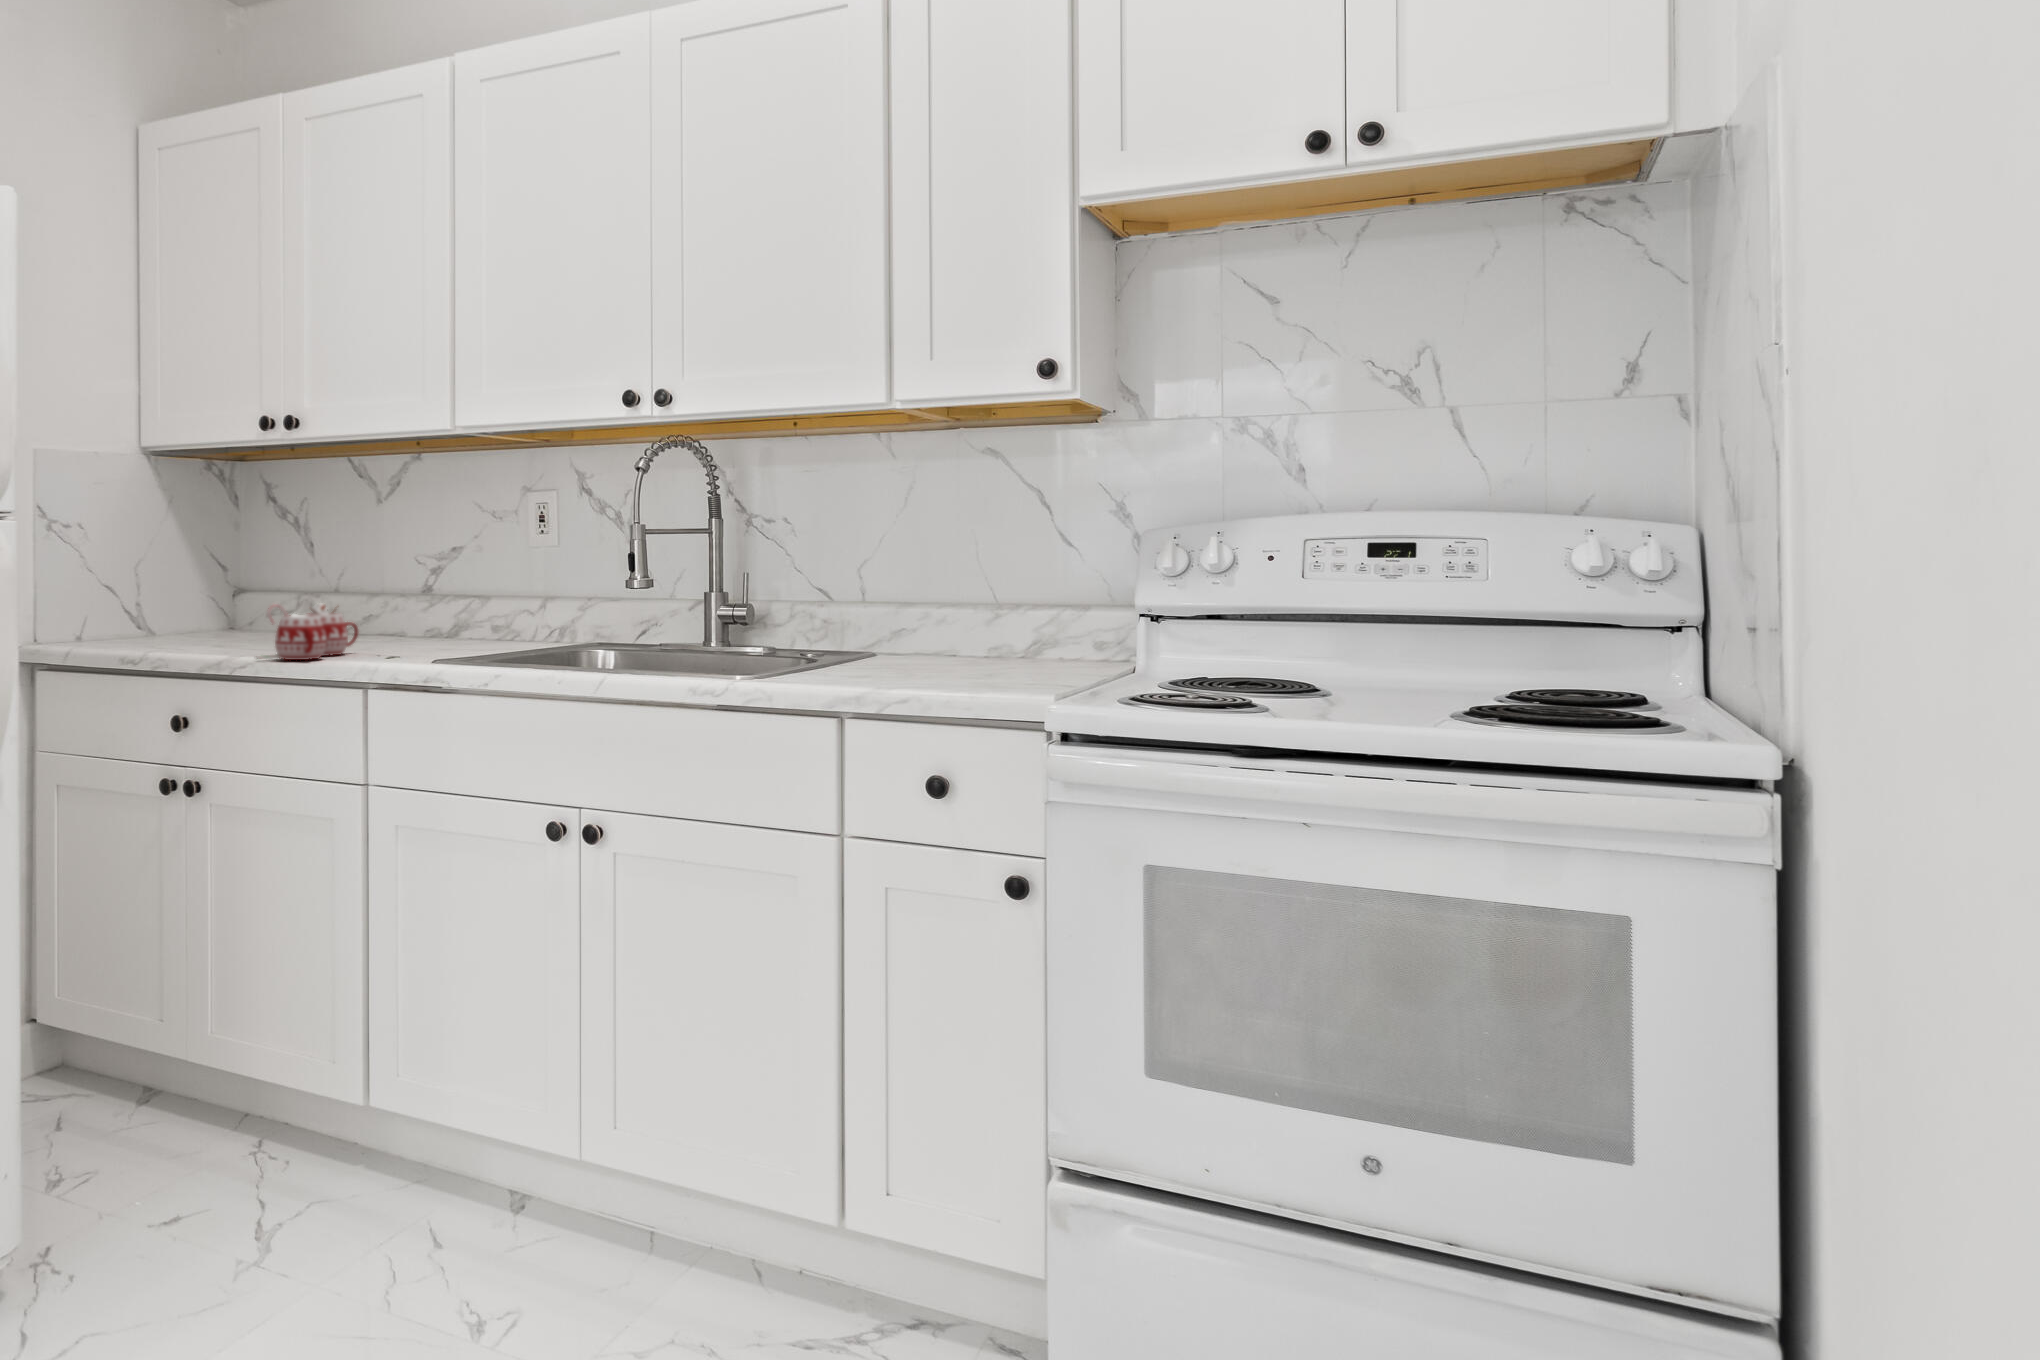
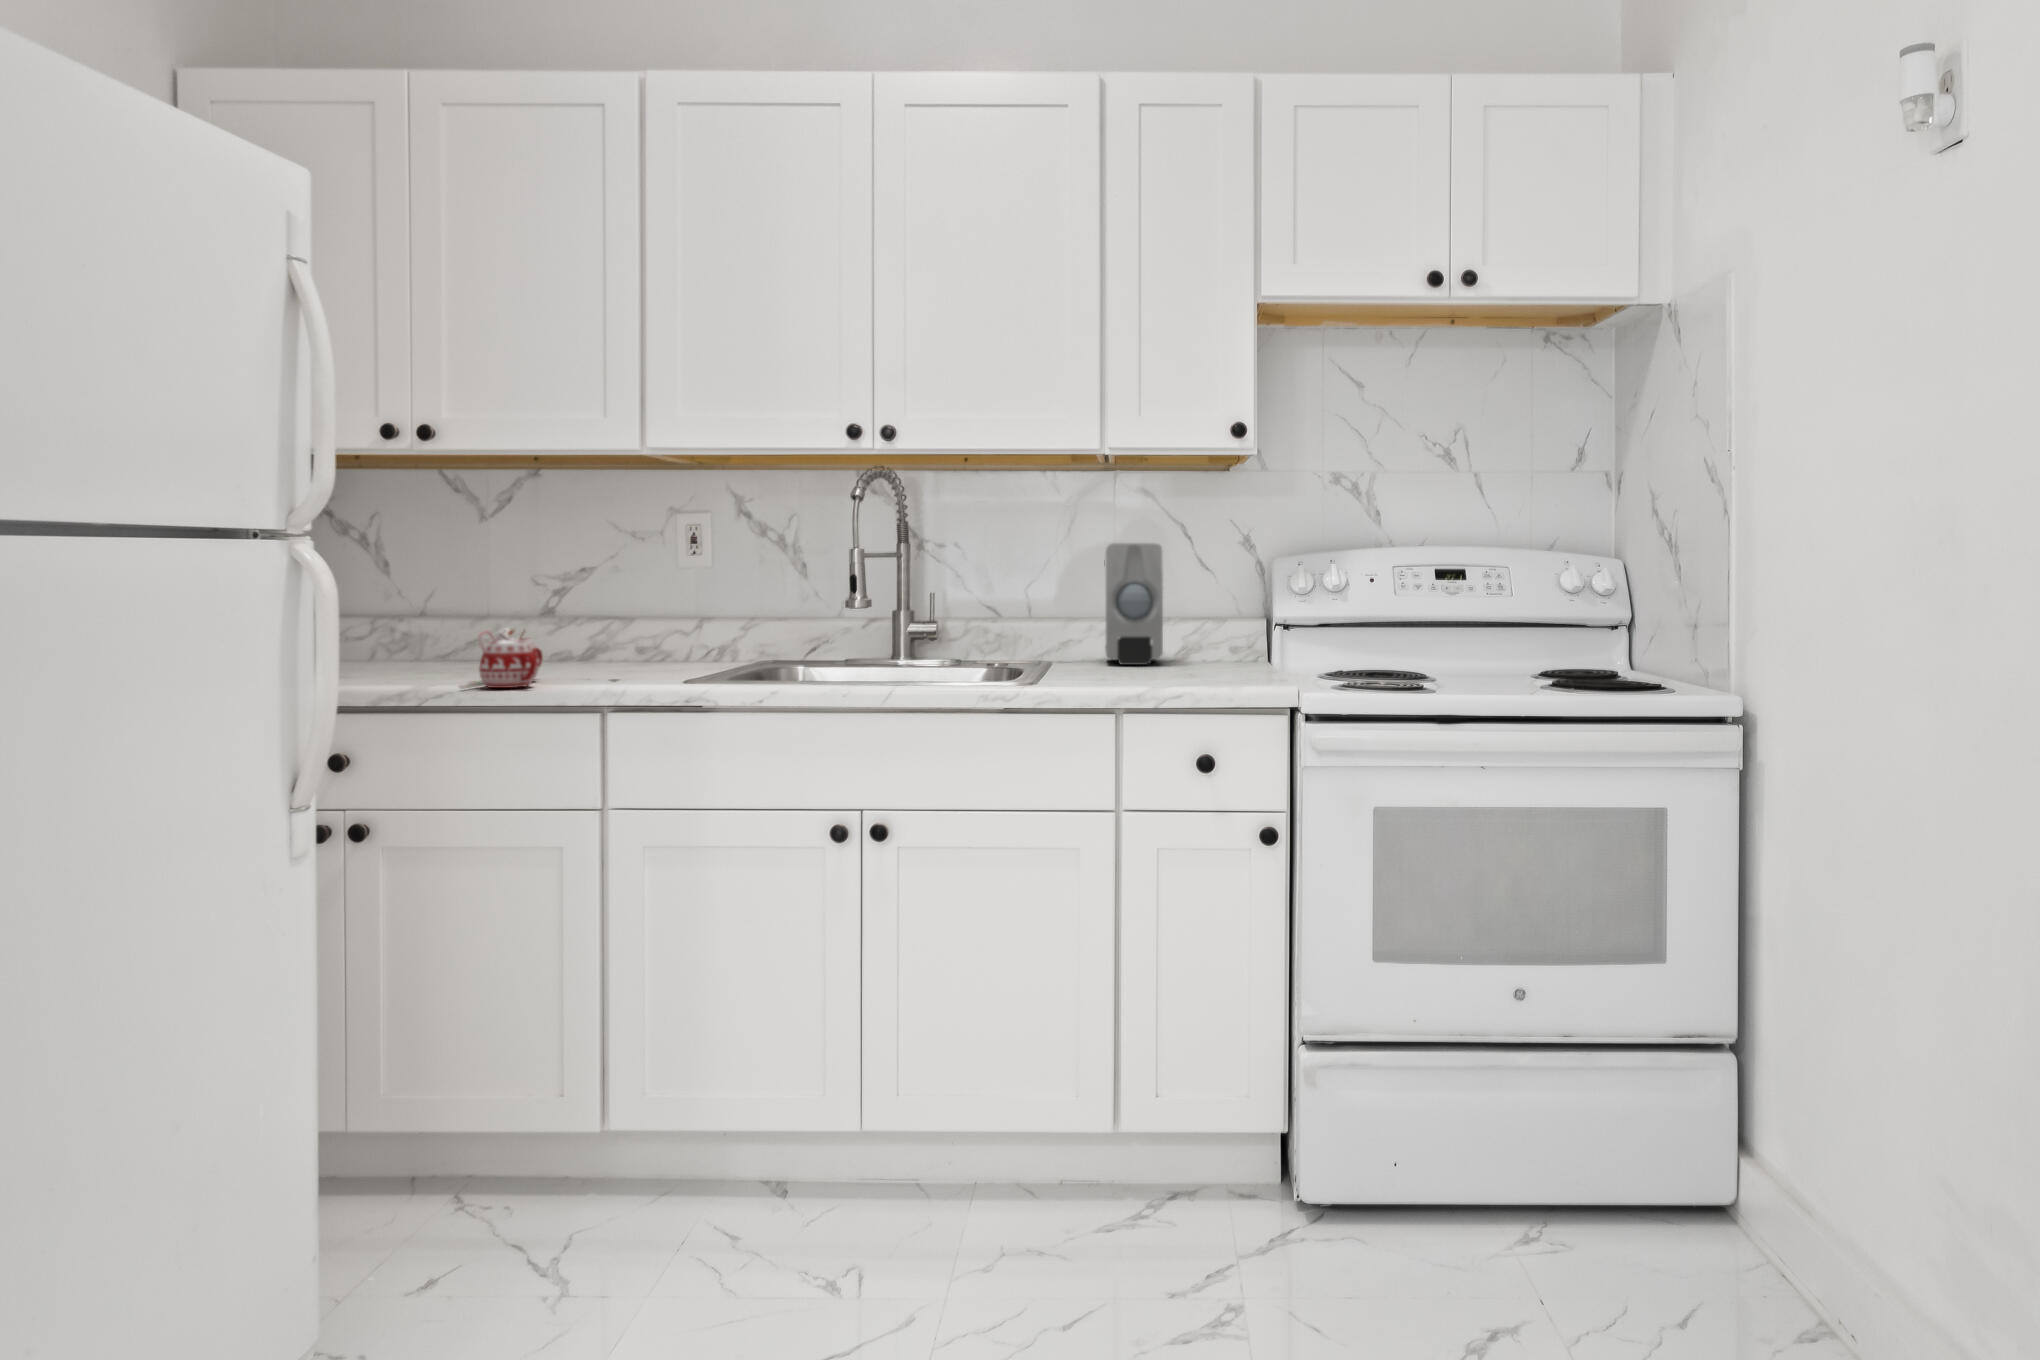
soap dispenser: none [935,513,1023,660] -> present [1104,543,1163,665]

